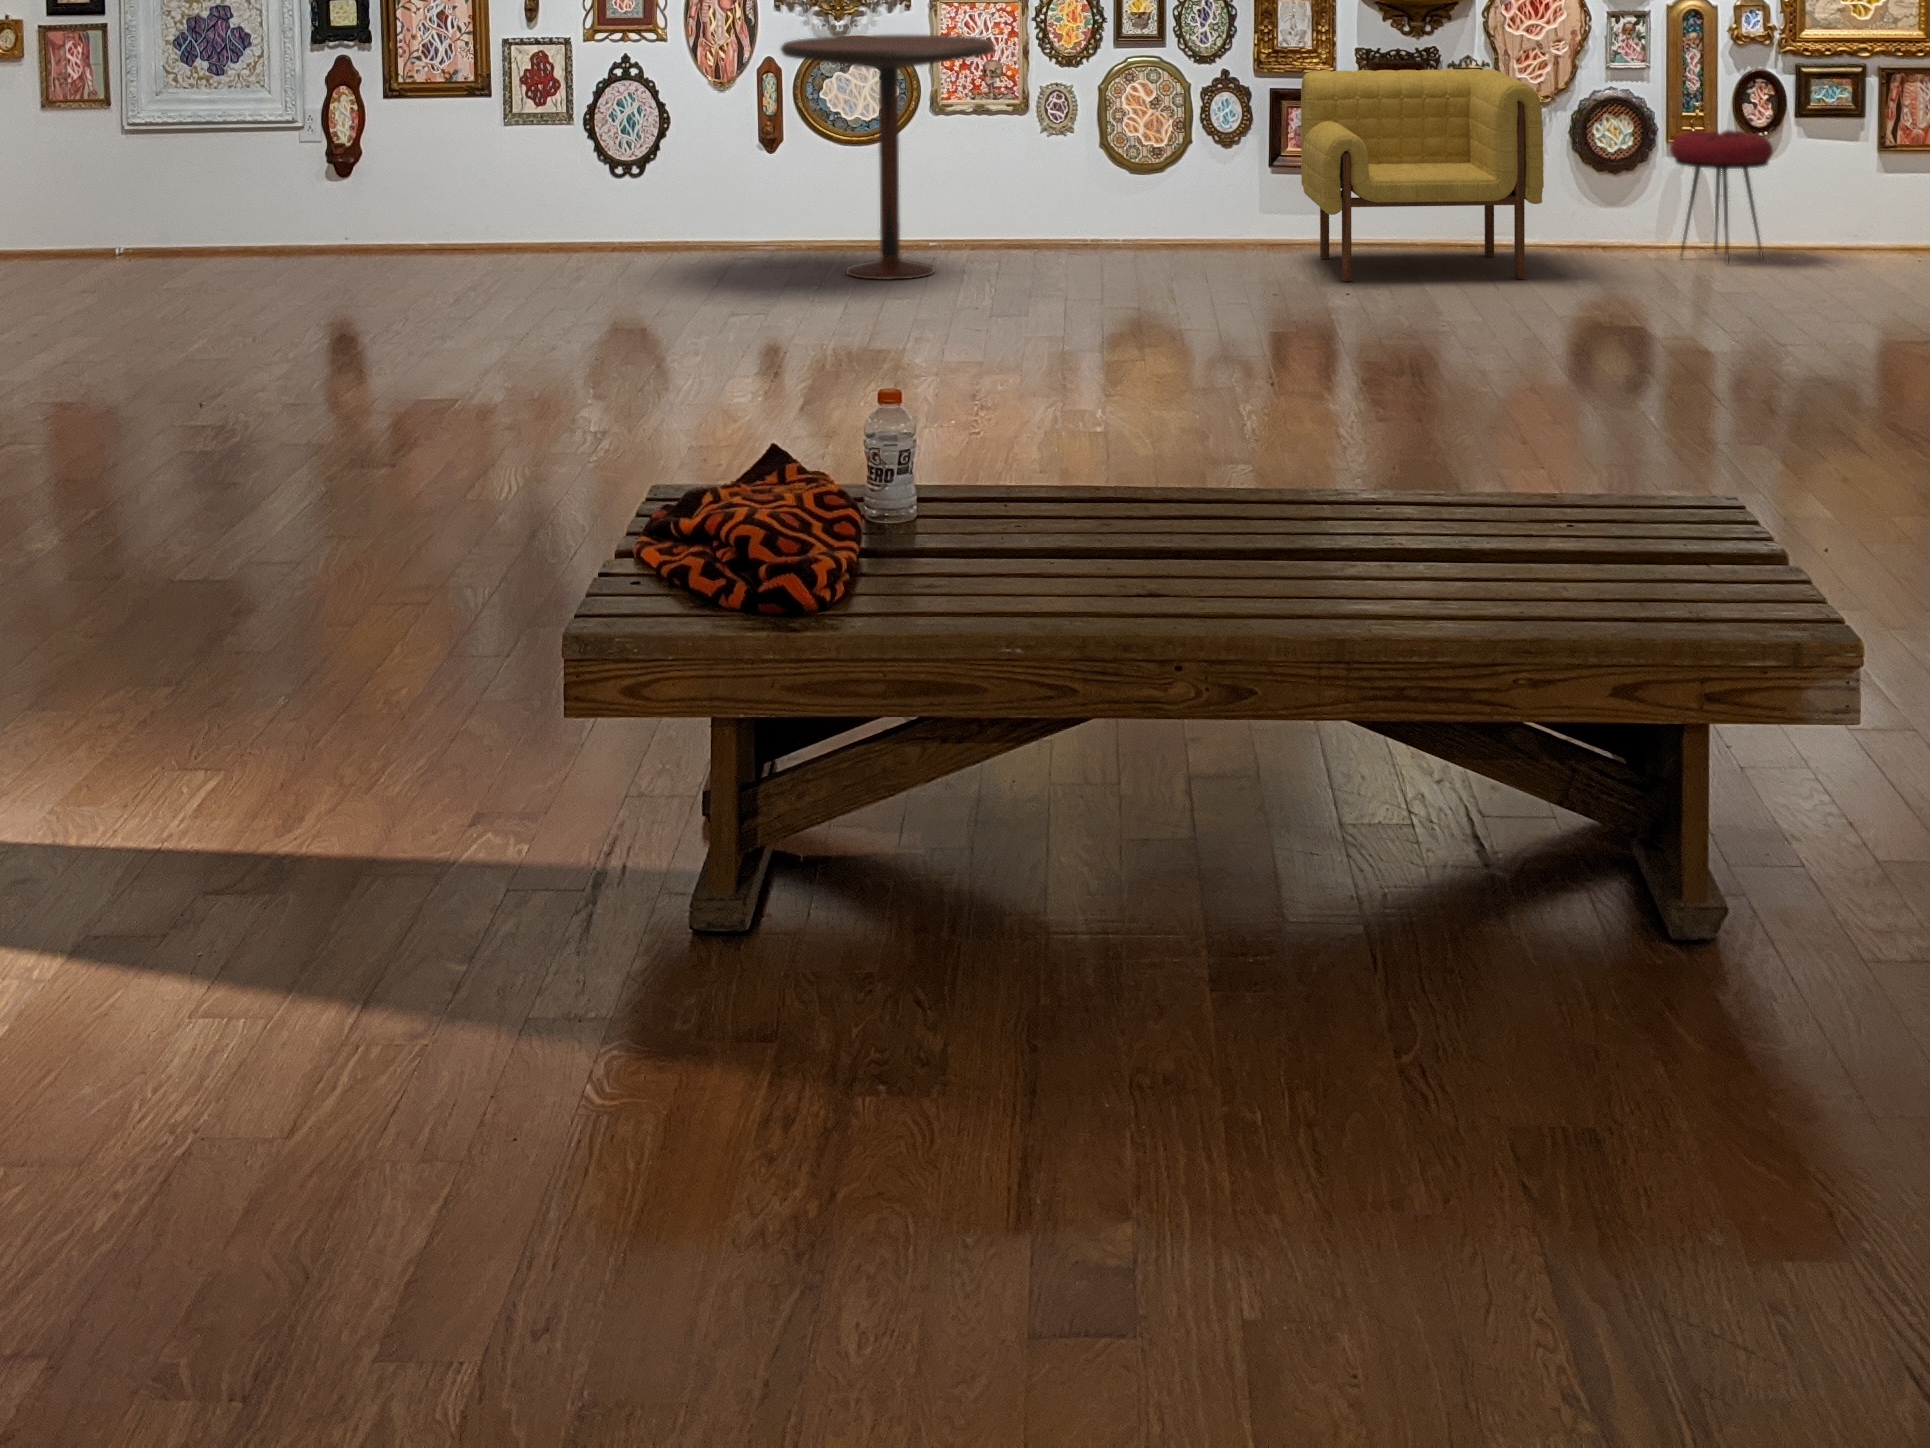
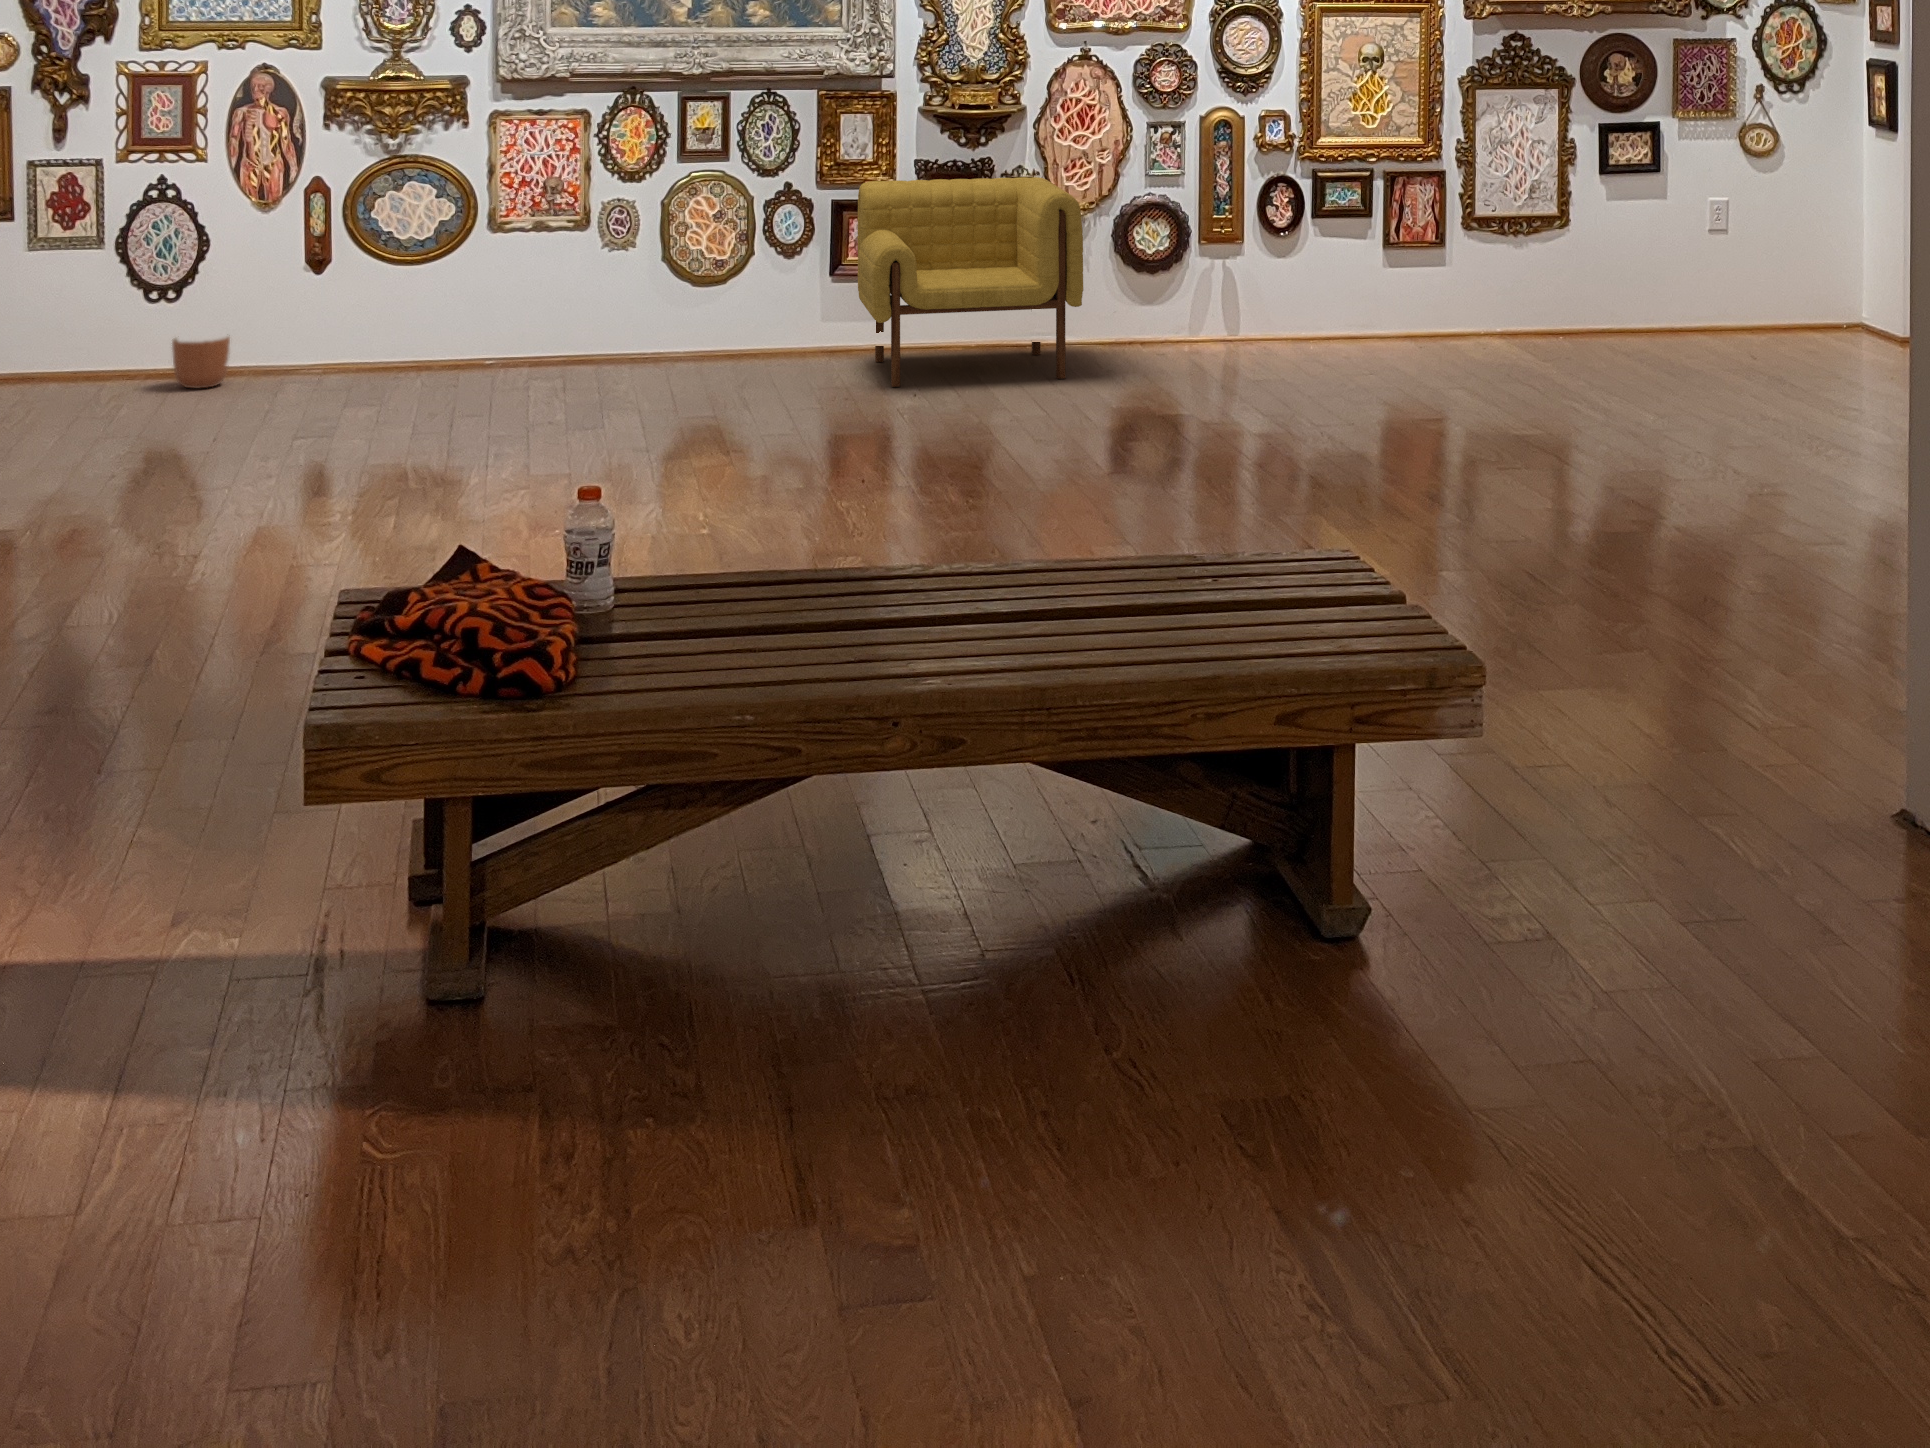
pedestal table: present [781,34,995,280] -> none [323,150,551,400]
stool: present [1670,130,1773,264] -> none [1202,231,1294,358]
planter: none [638,211,690,264] -> present [172,337,230,388]

